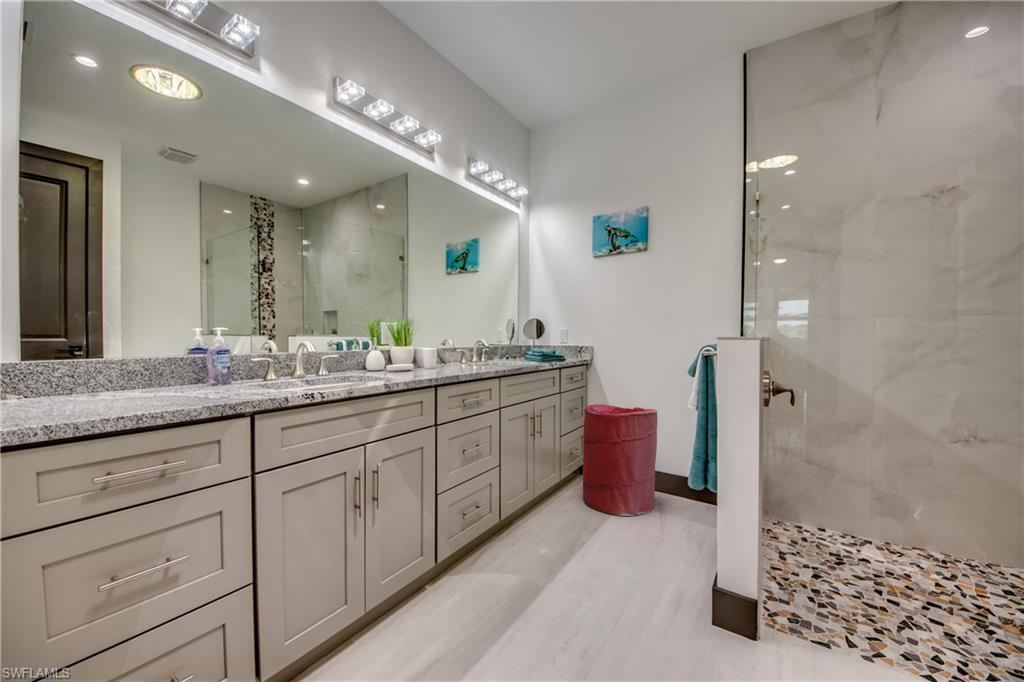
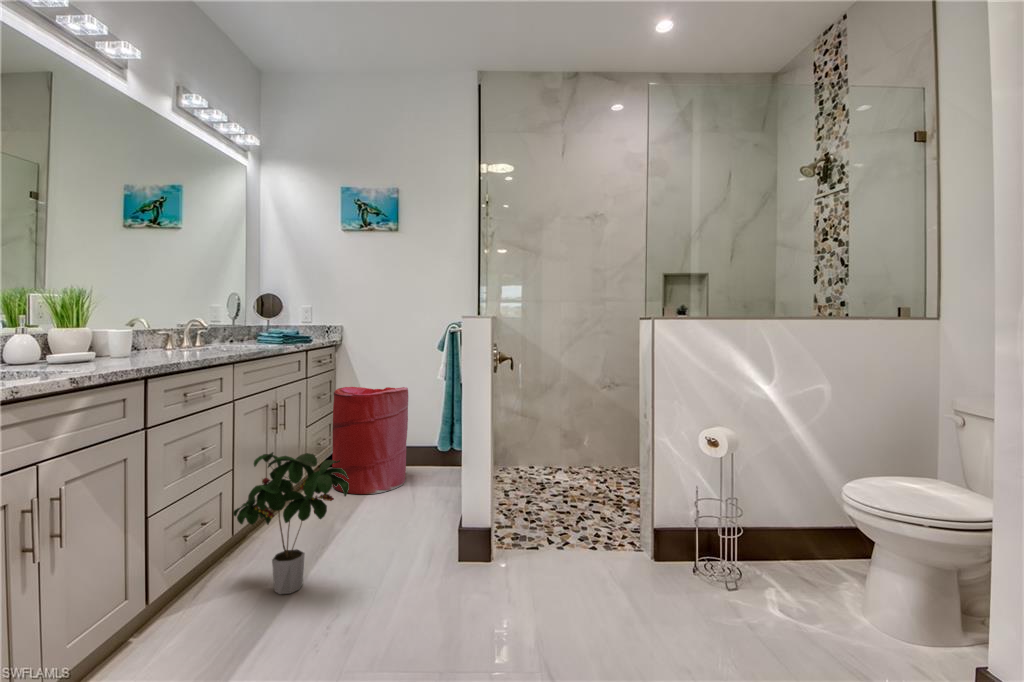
potted plant: none [484,470,583,617] -> present [233,452,349,594]

